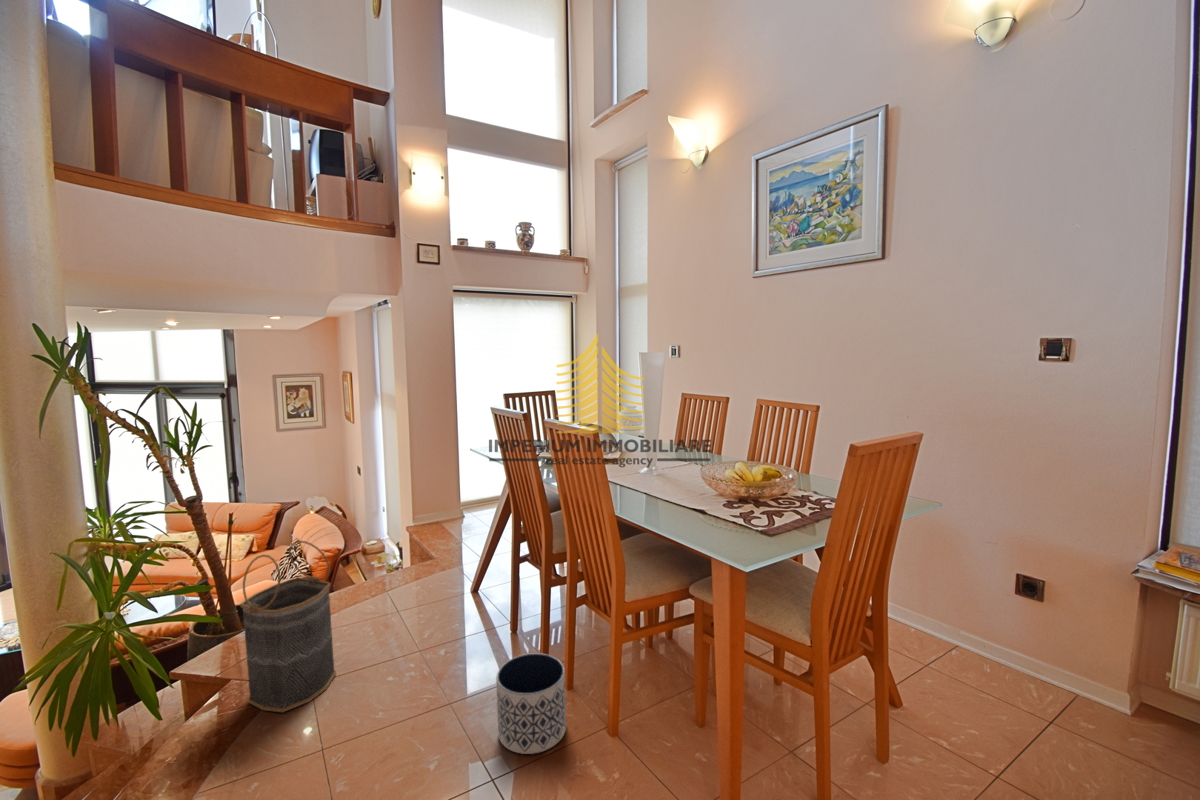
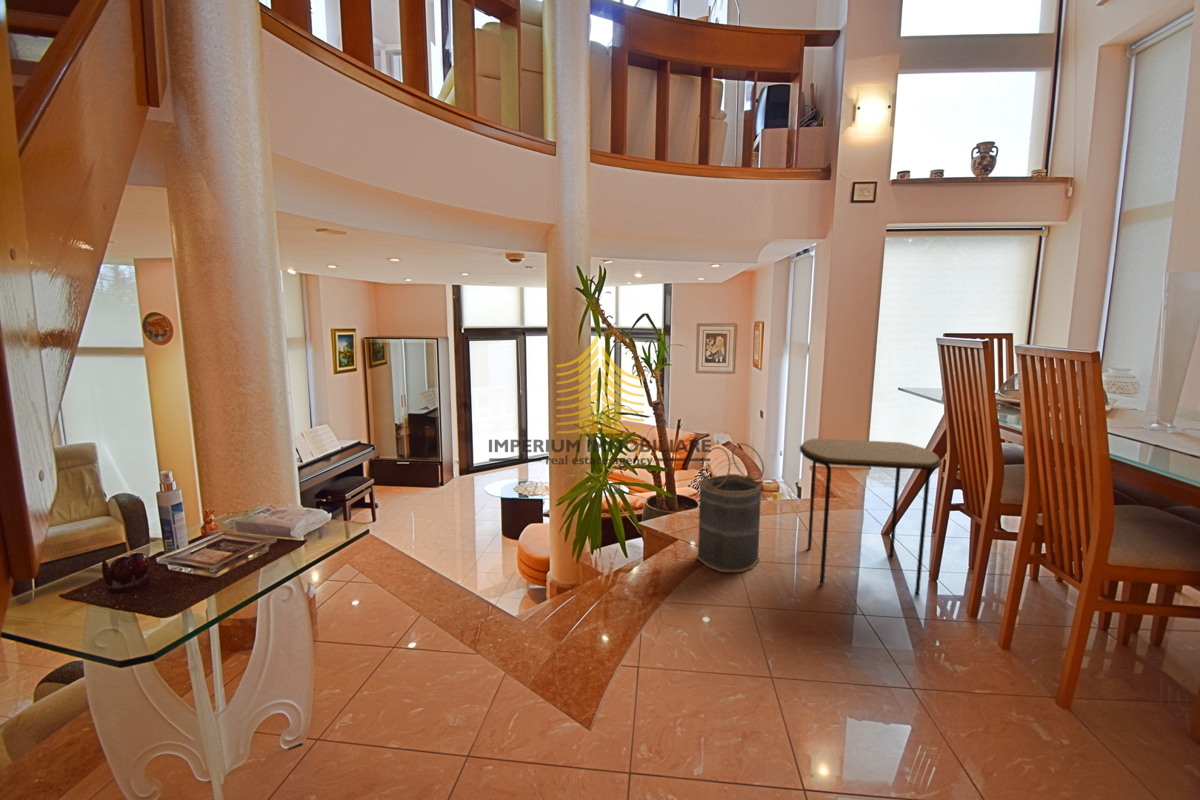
side table: none [371,503,508,680] -> present [800,439,942,593]
planter: present [496,653,566,754] -> none [917,590,1006,686]

